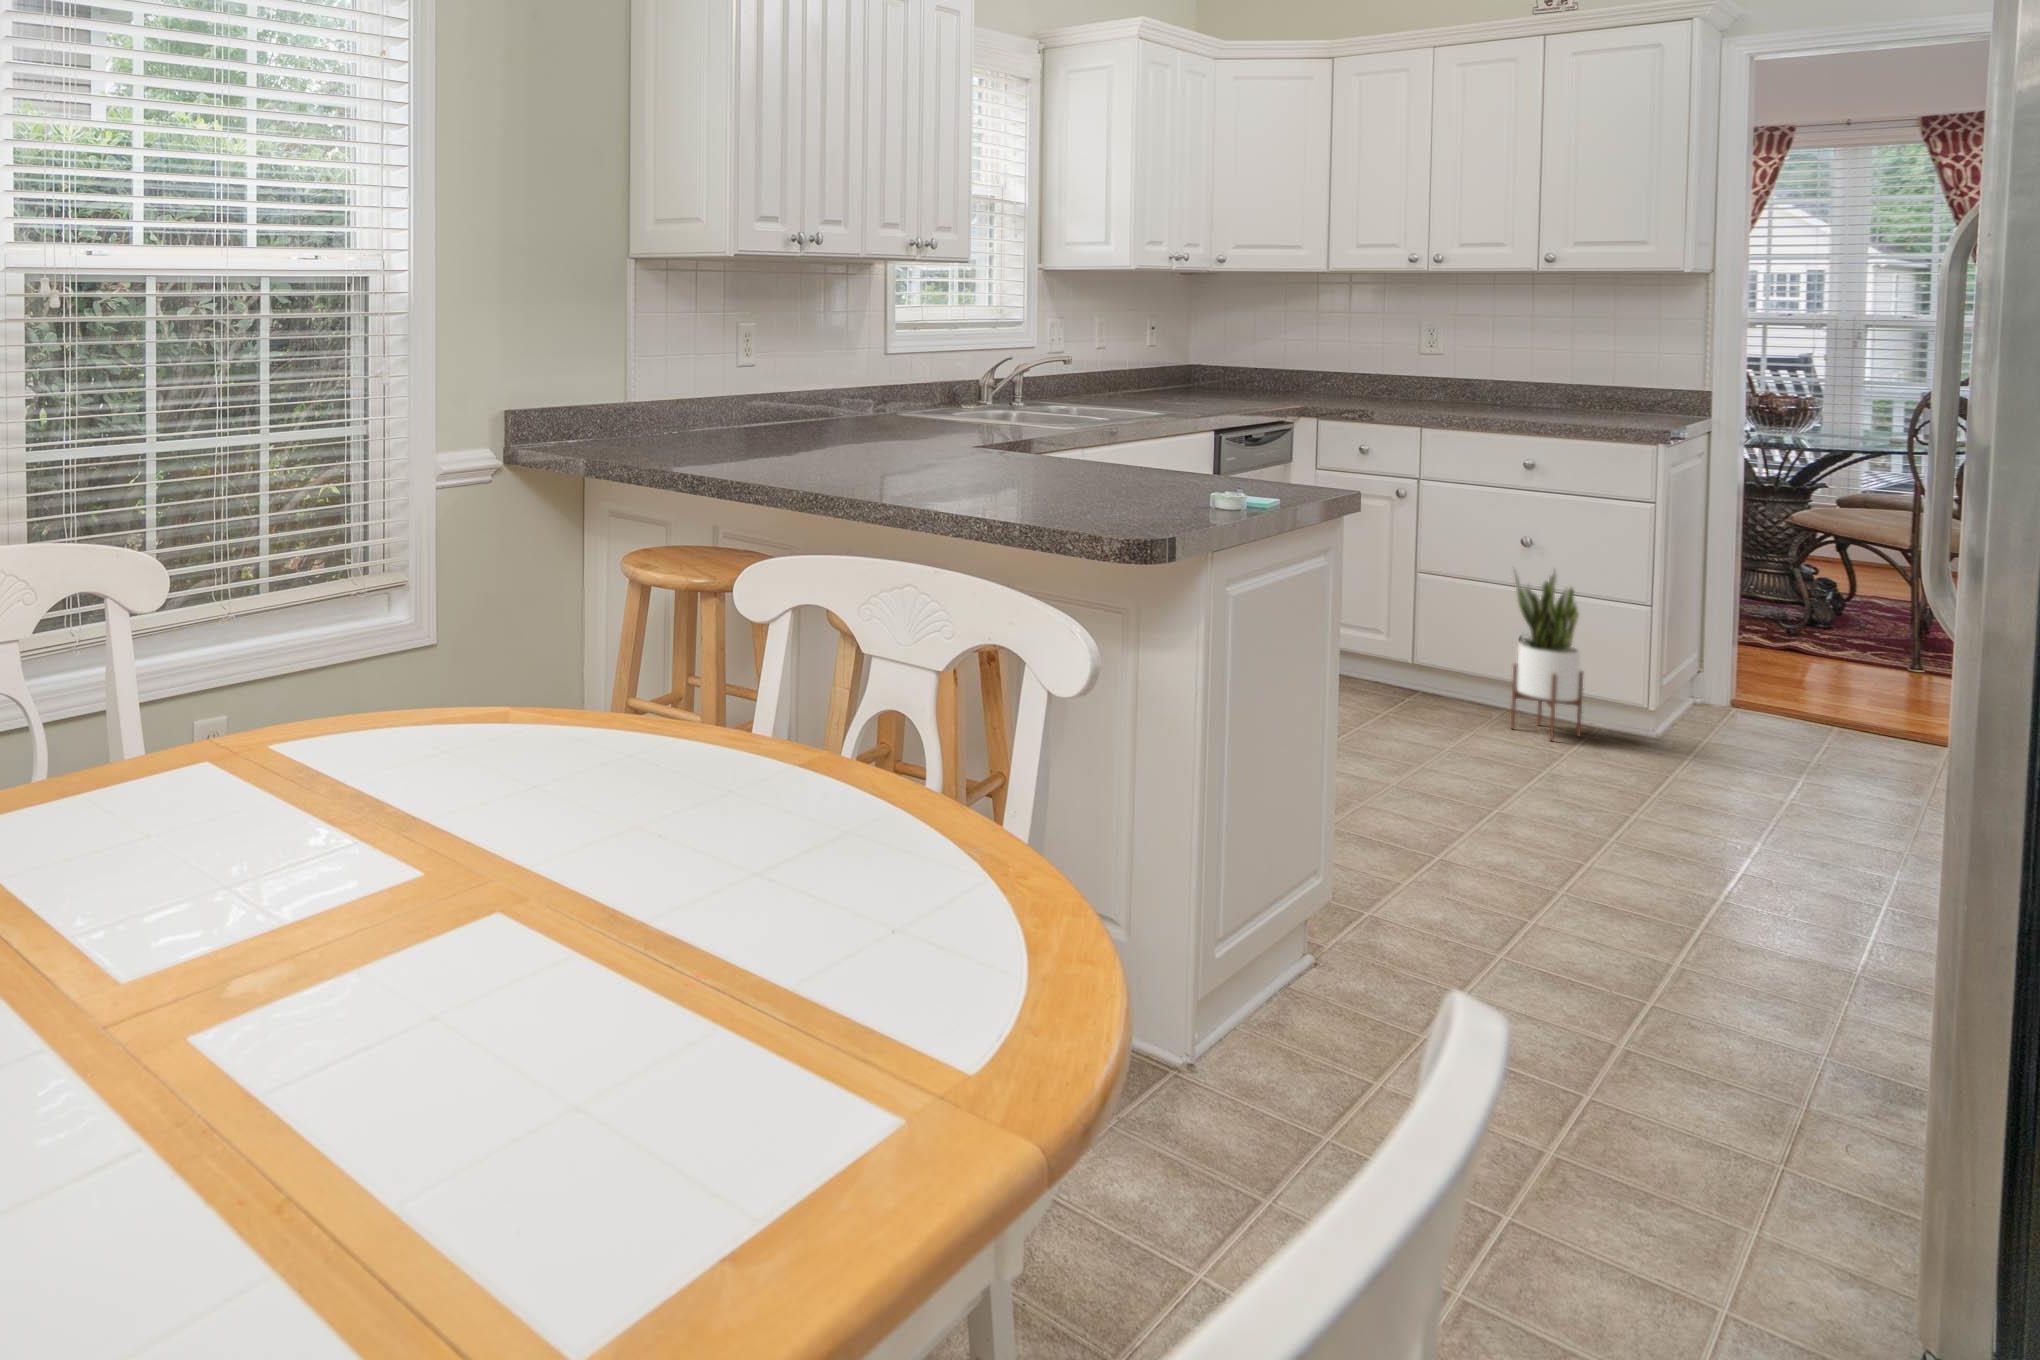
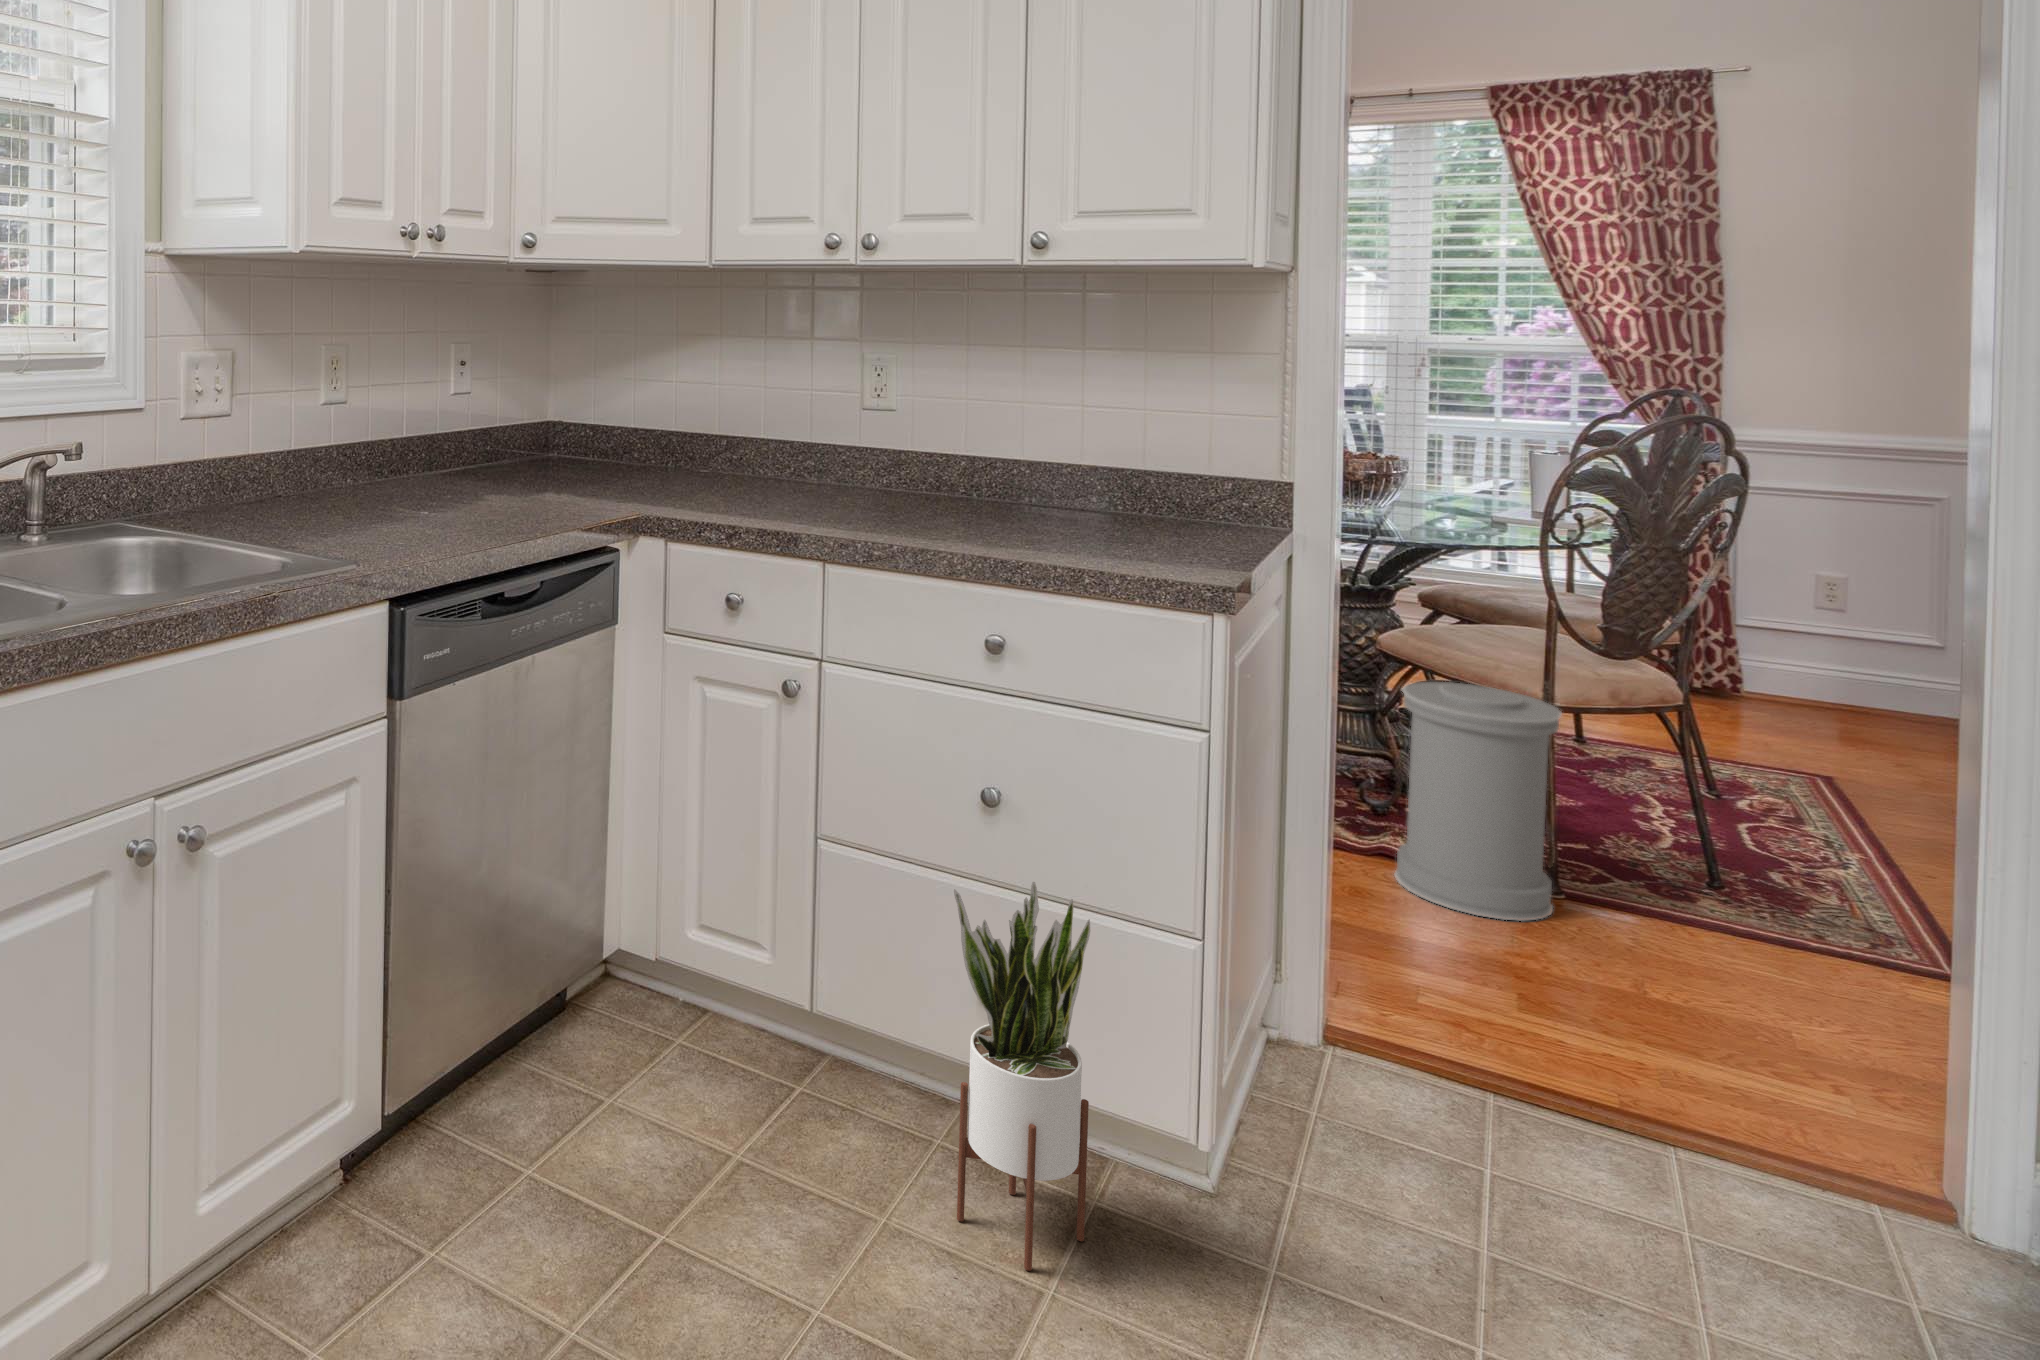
trash can: none [1791,534,1912,674] -> present [1395,682,1561,921]

